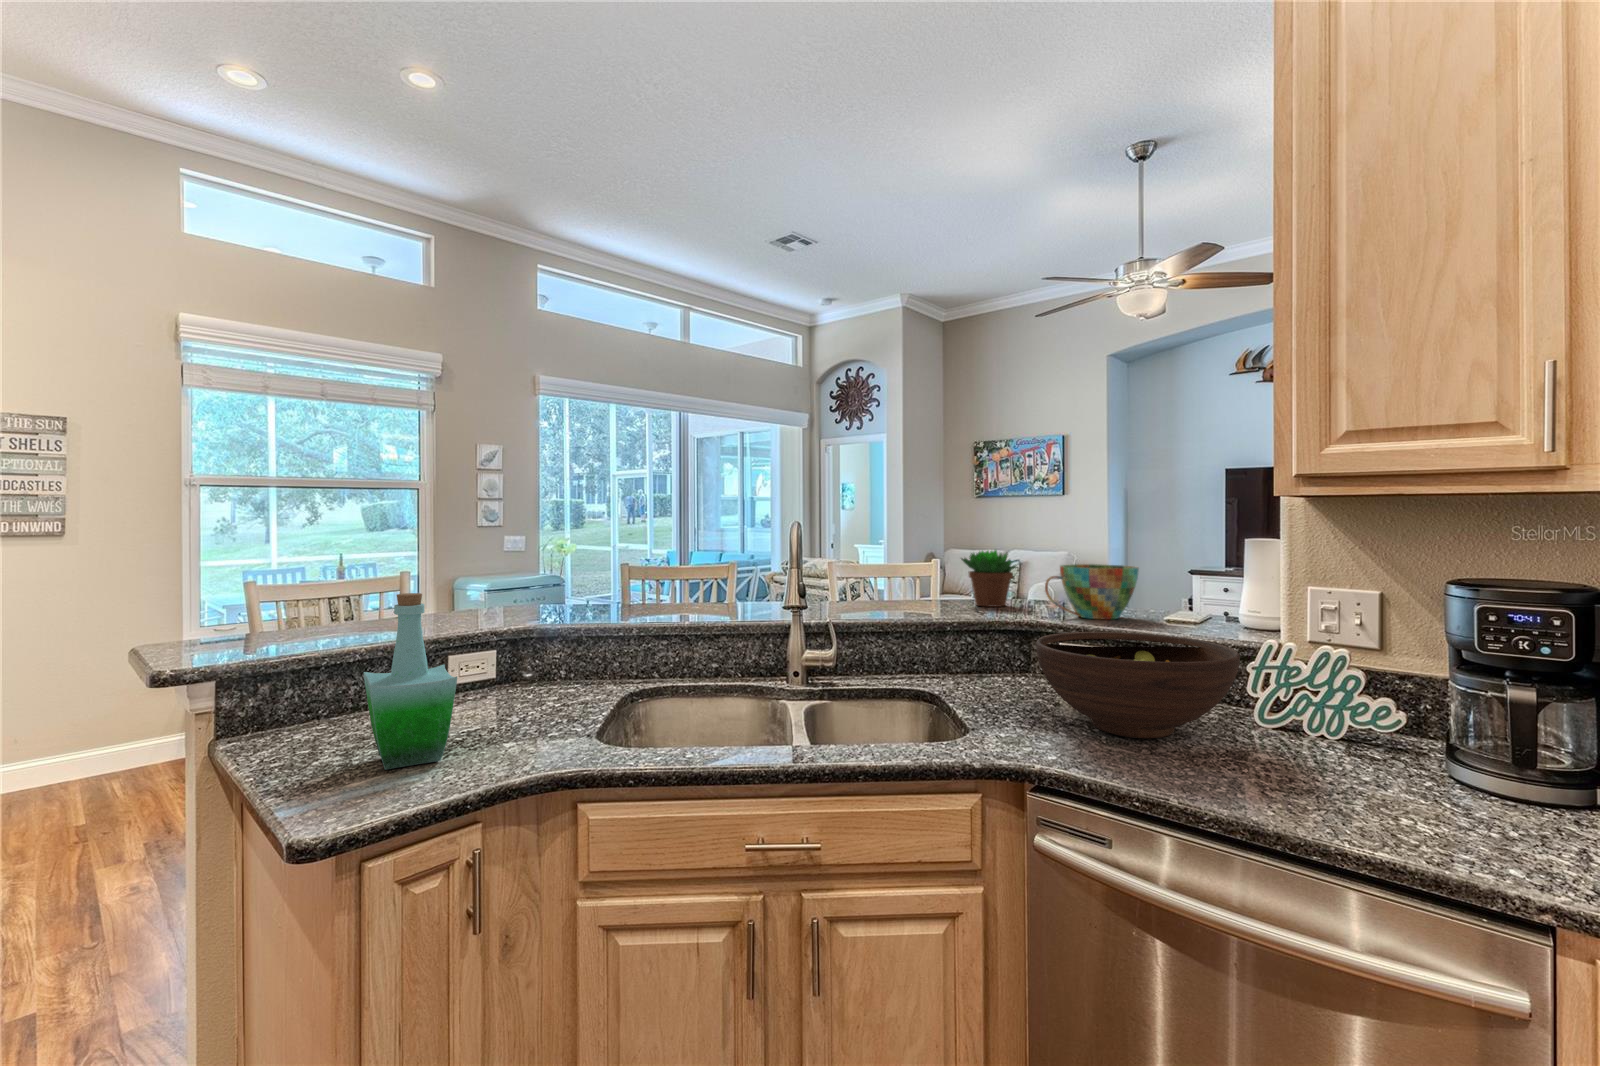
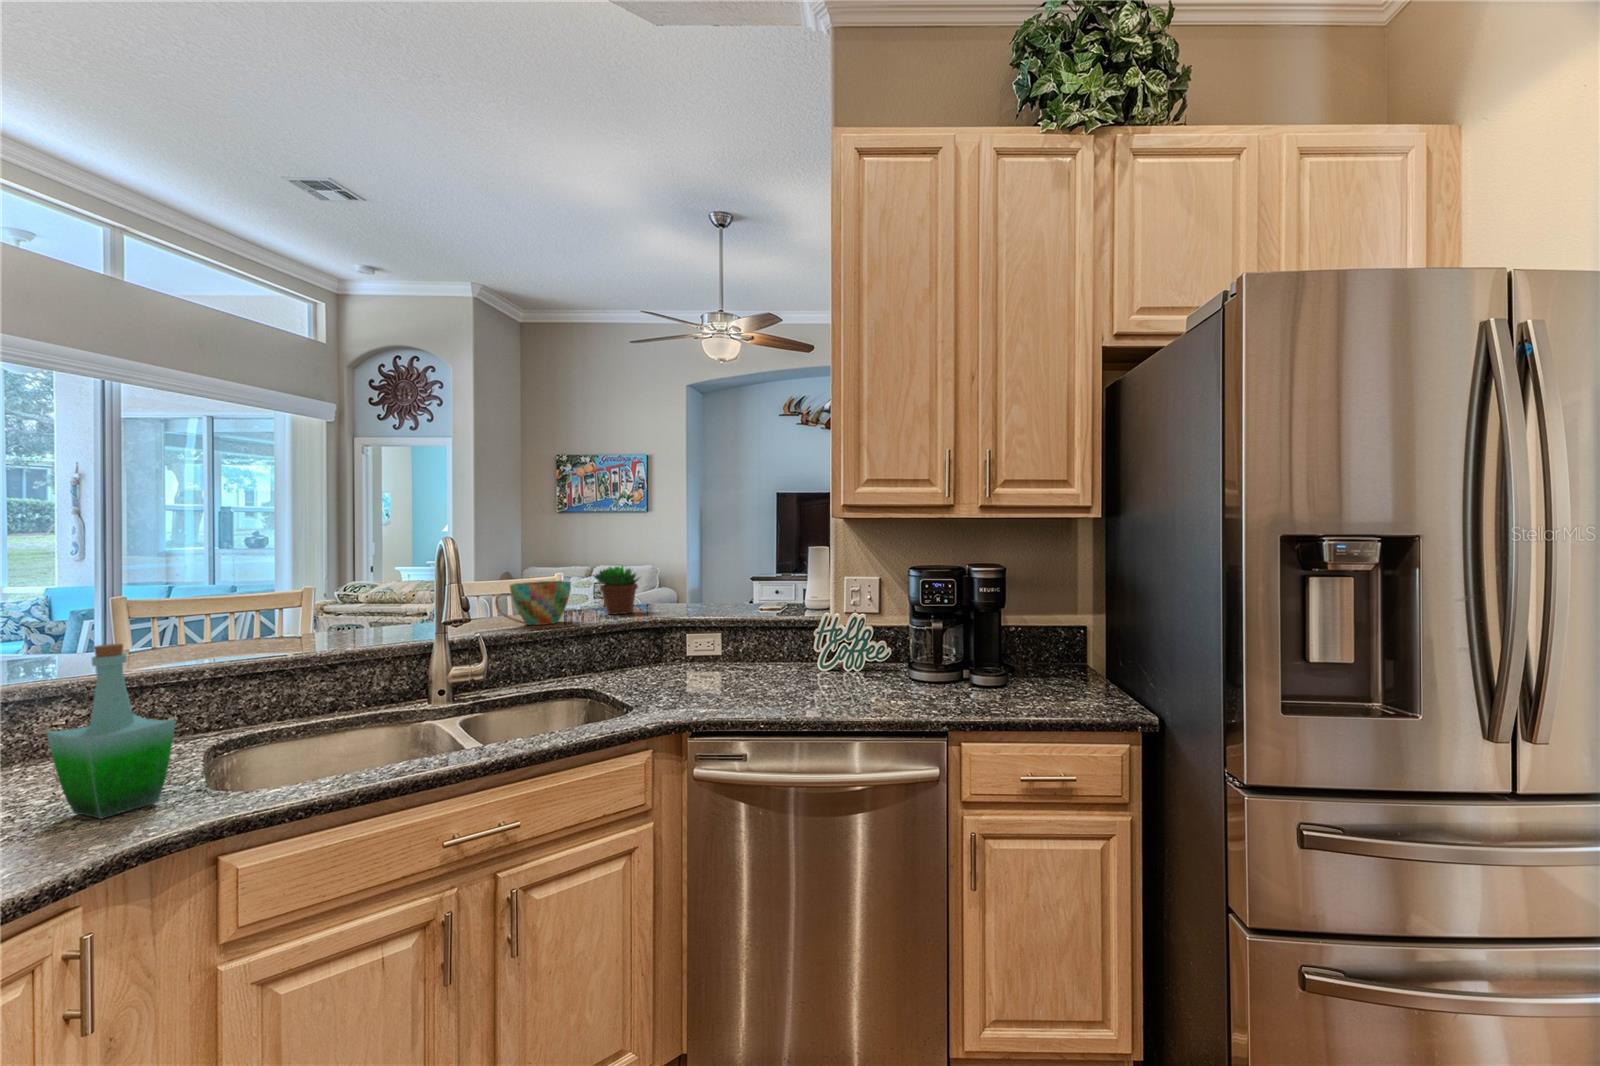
cup: present [1045,564,1139,619] -> present [495,581,571,625]
fruit bowl: present [1036,632,1240,738] -> none [678,619,808,690]

